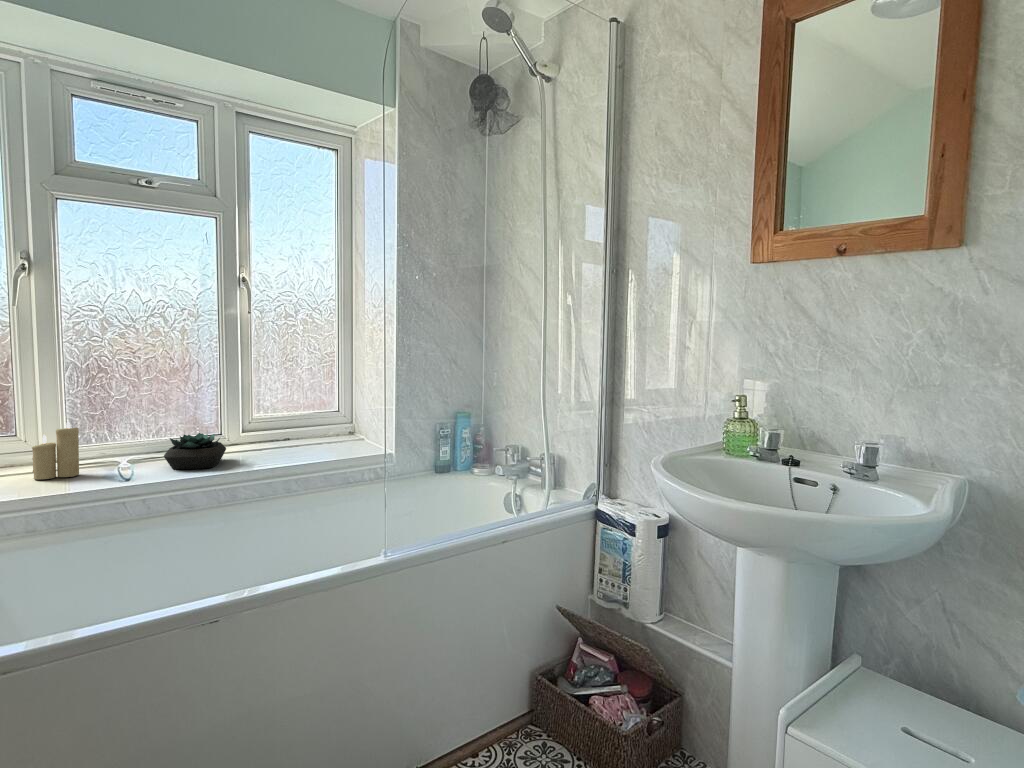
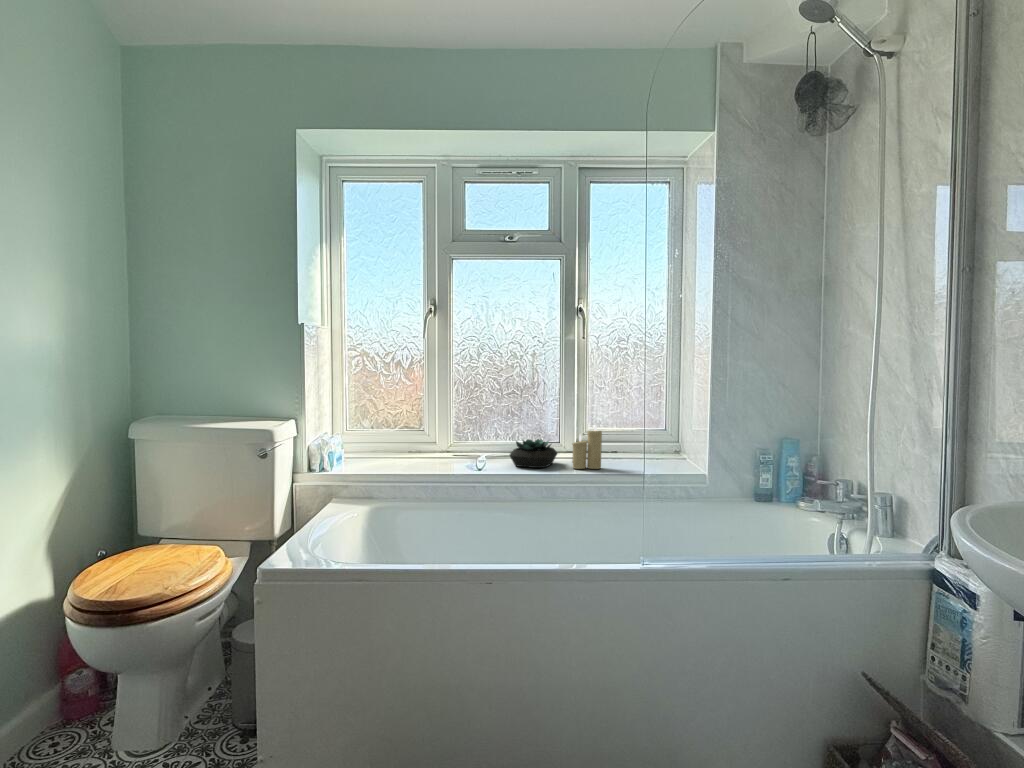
candle: present [32,421,79,480] -> present [572,426,602,469]

